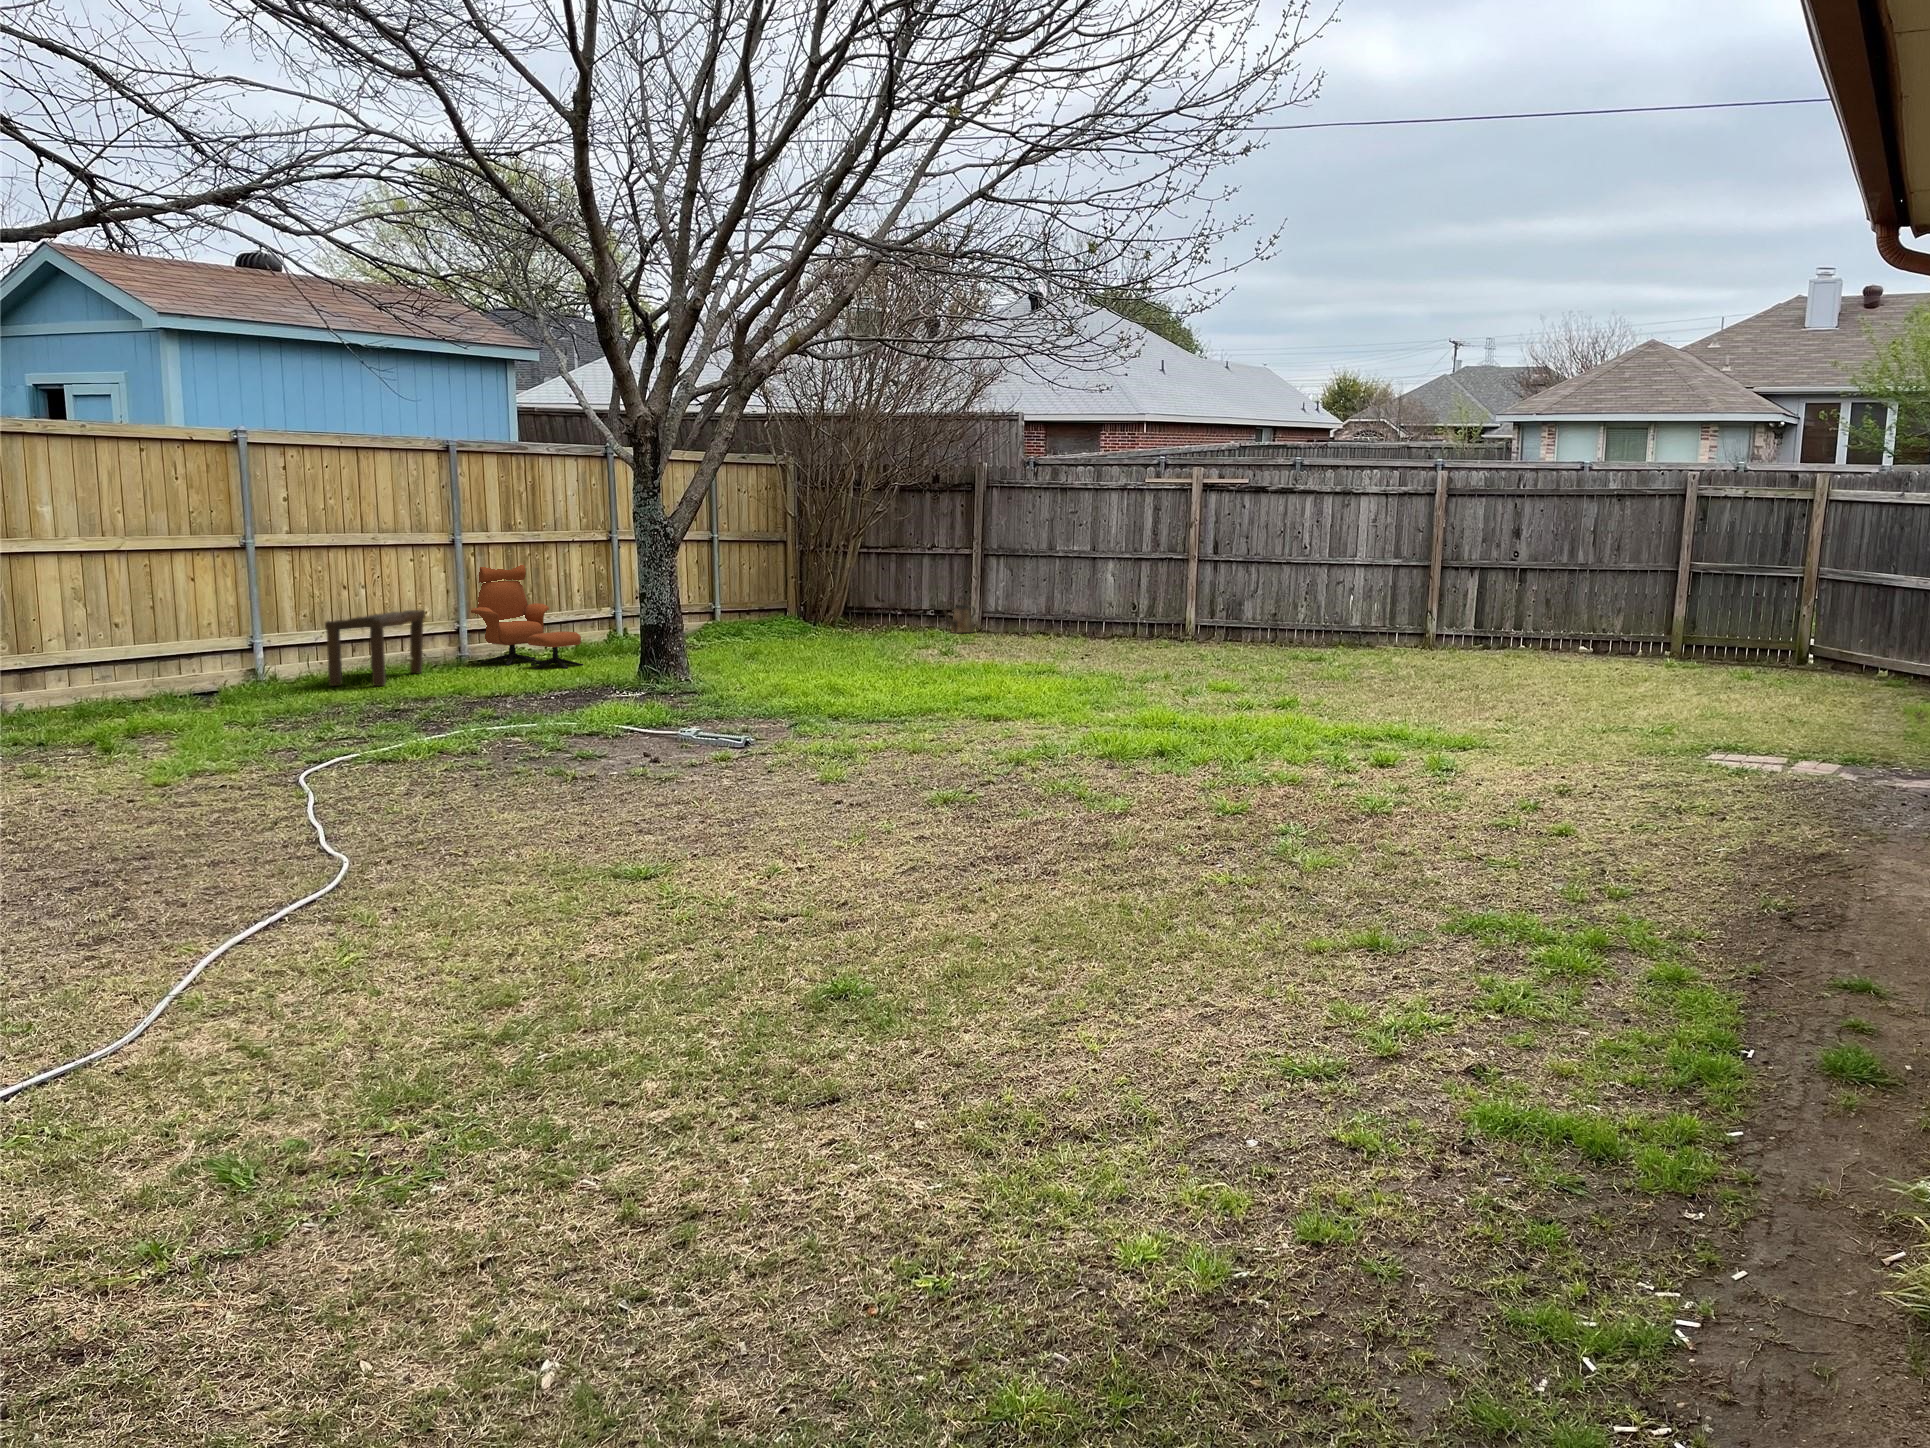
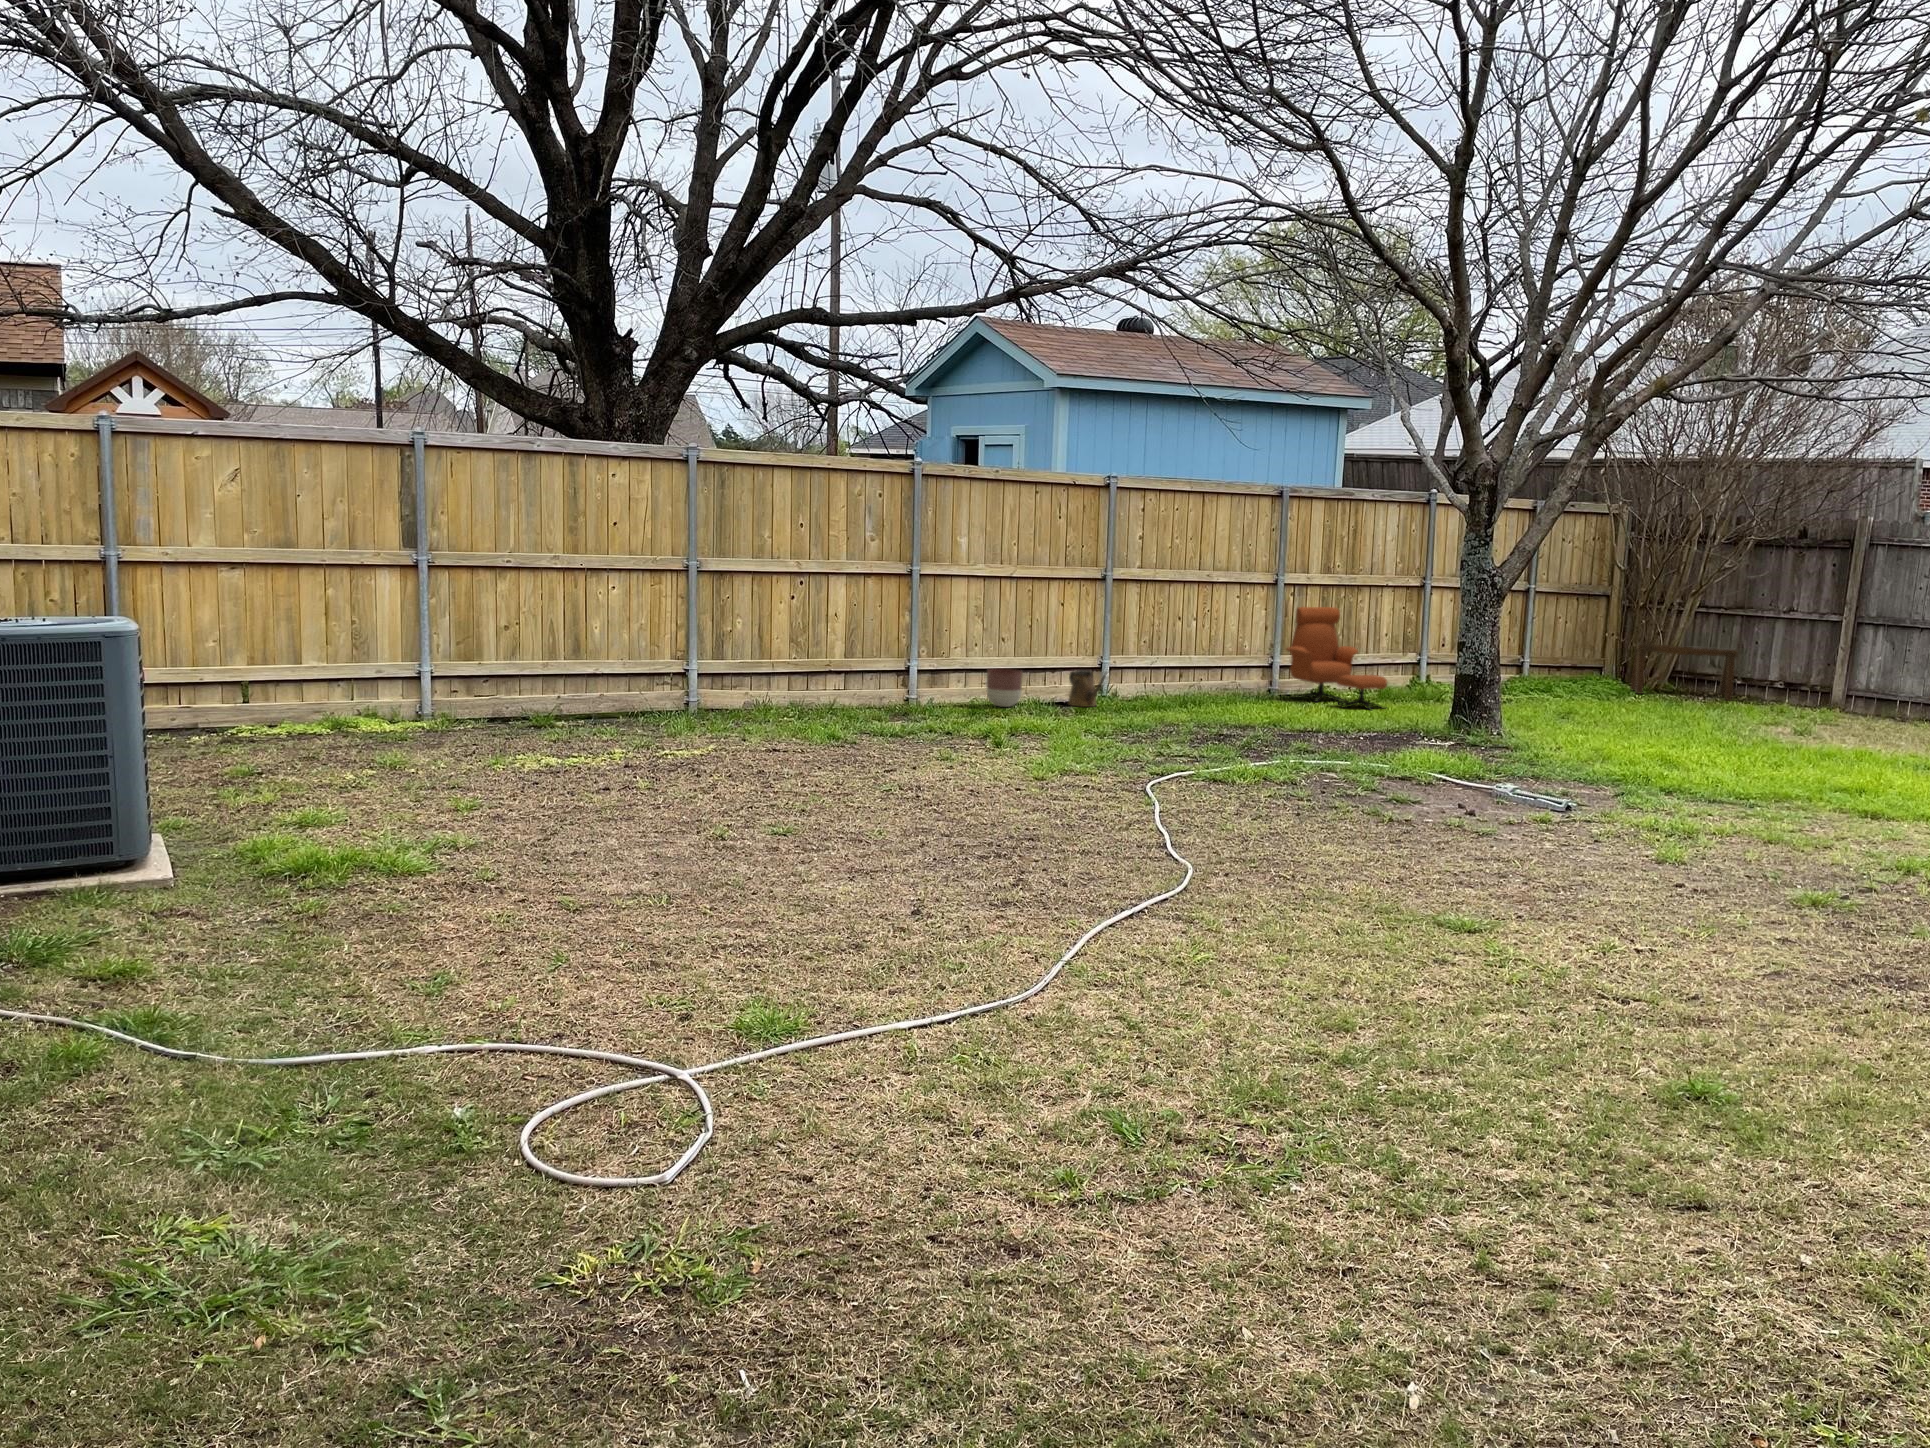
watering can: present [940,603,976,633] -> present [1068,670,1108,707]
bench: present [325,610,425,686] -> present [1630,643,1738,701]
planter: none [92,658,143,704] -> present [986,668,1023,707]

